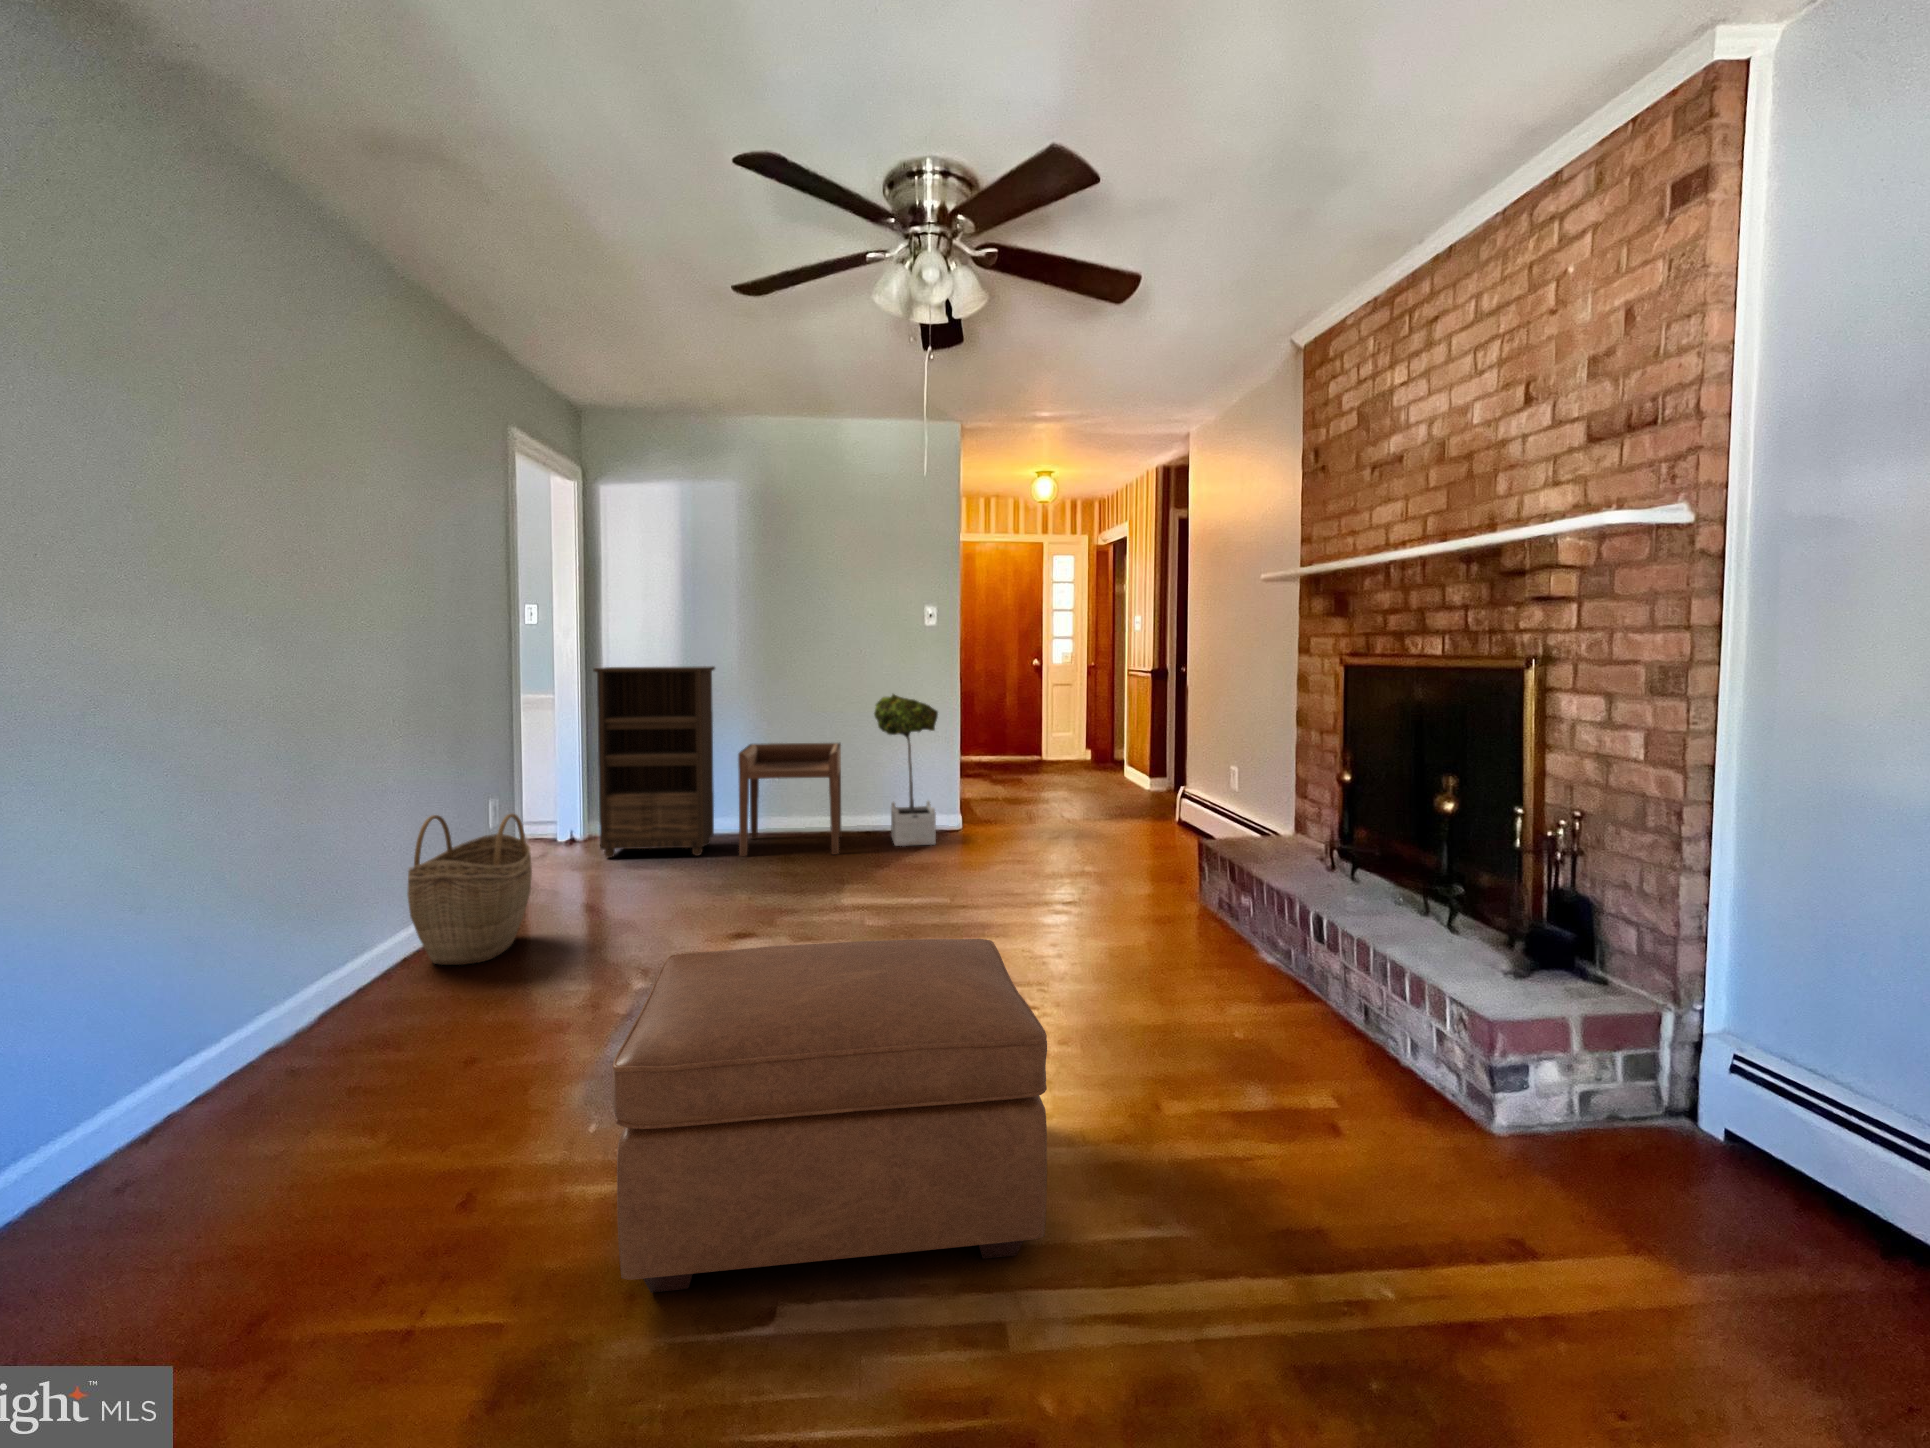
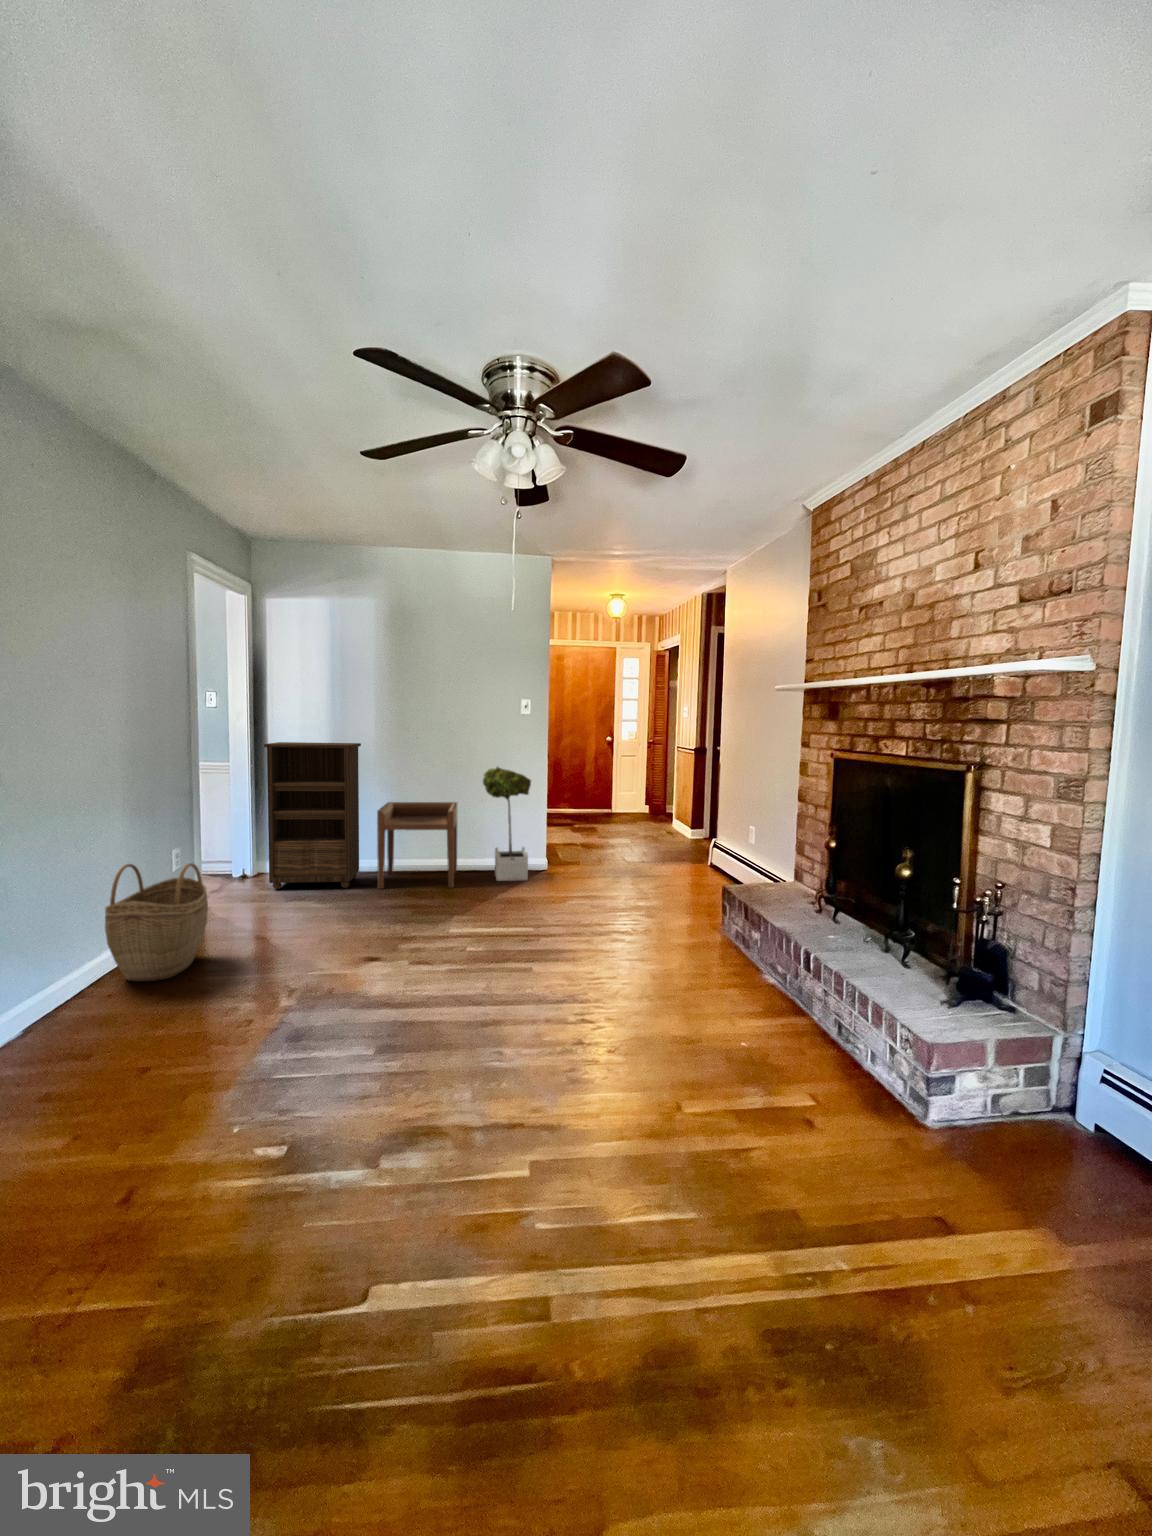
ottoman: present [612,939,1047,1293] -> none [234,980,588,1278]

